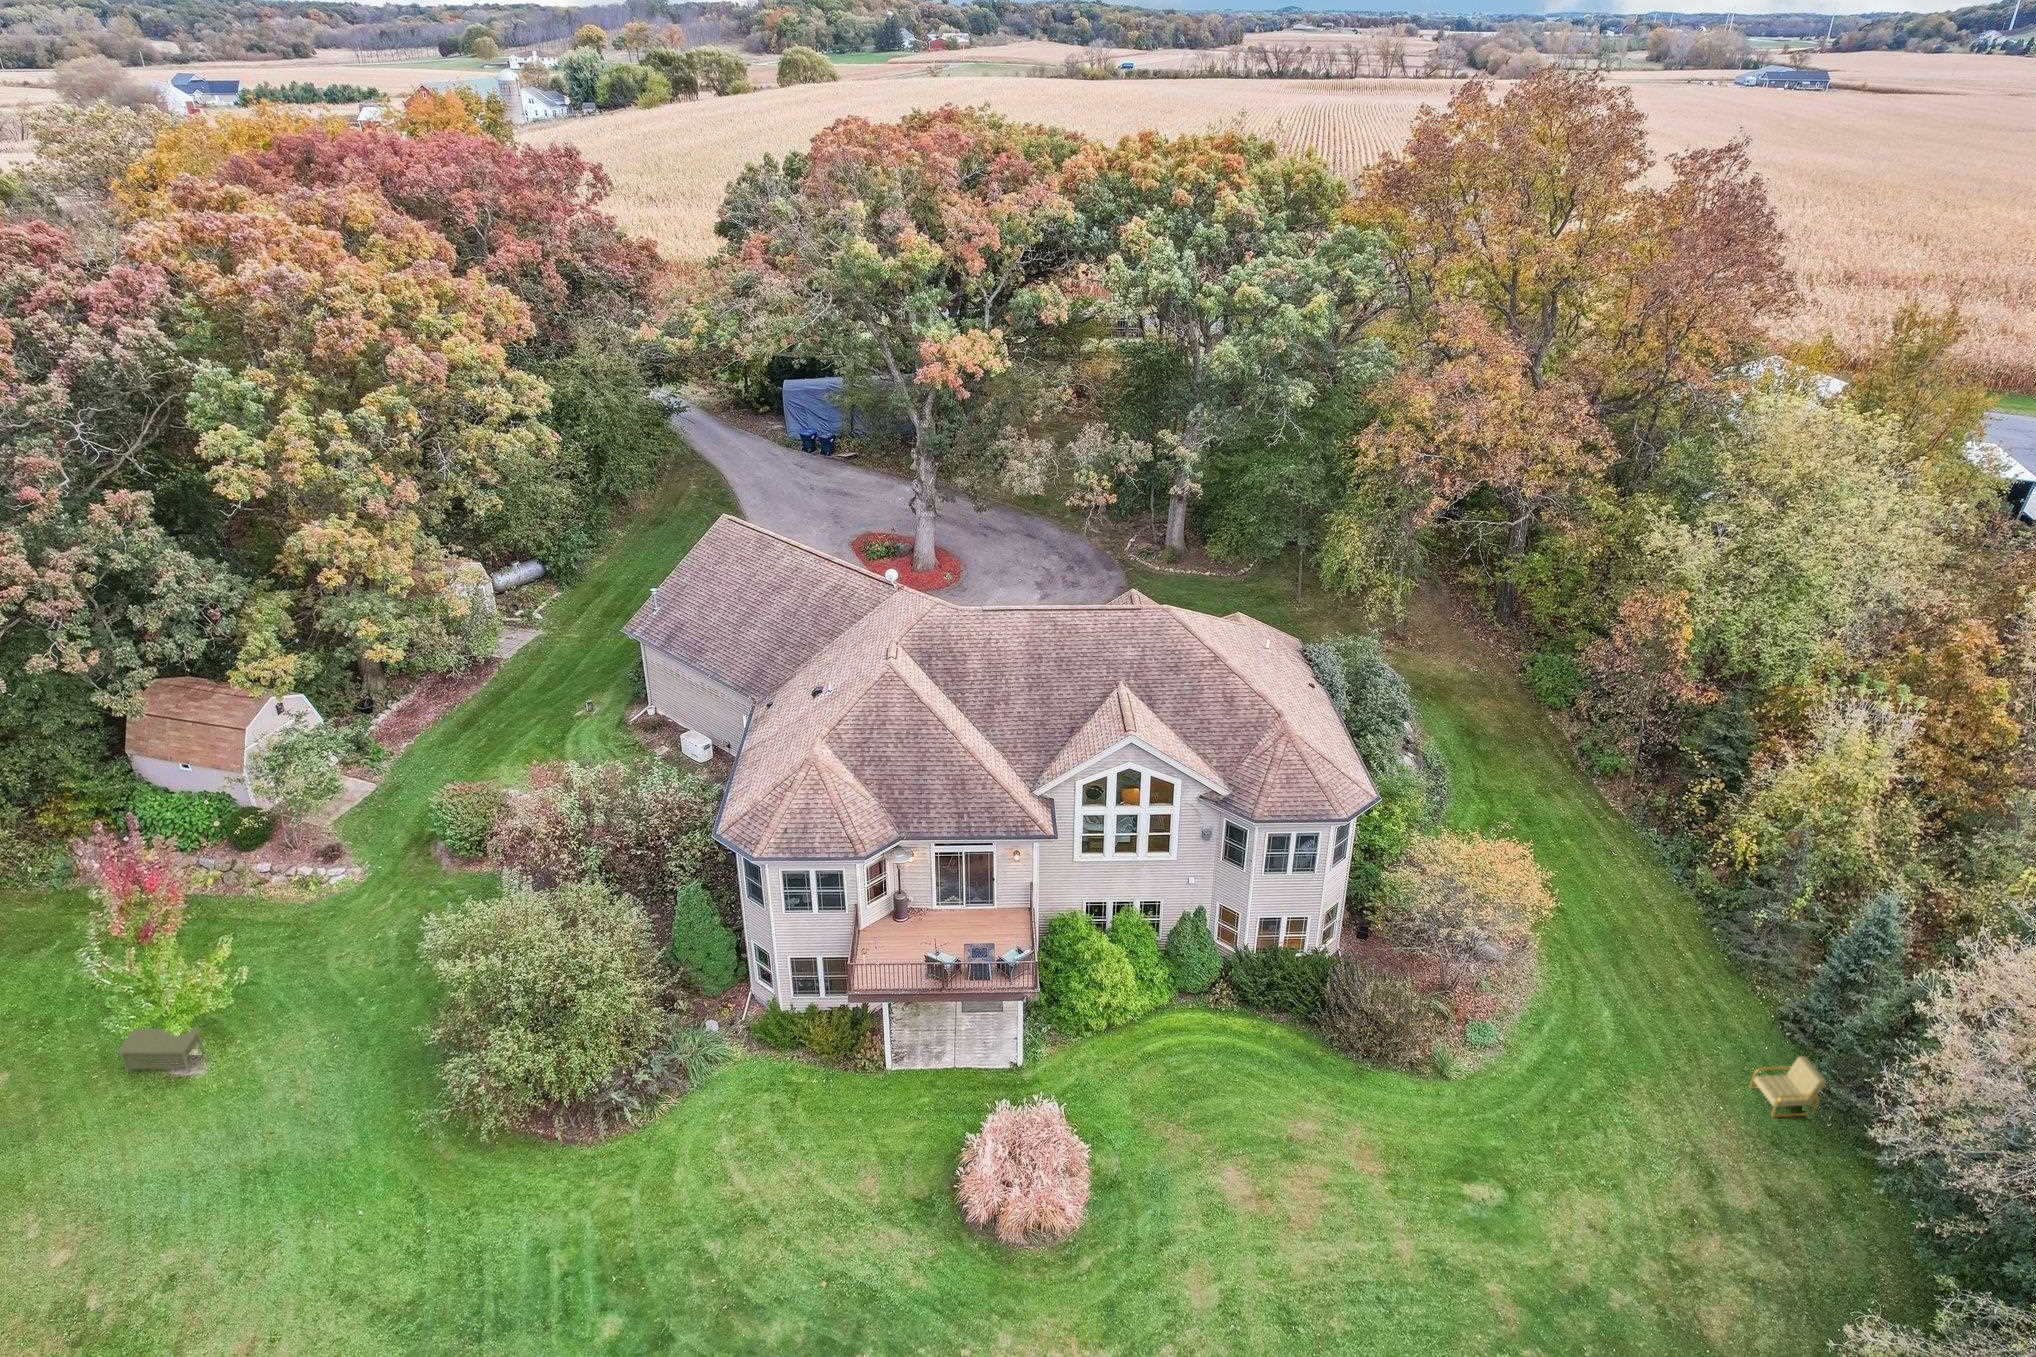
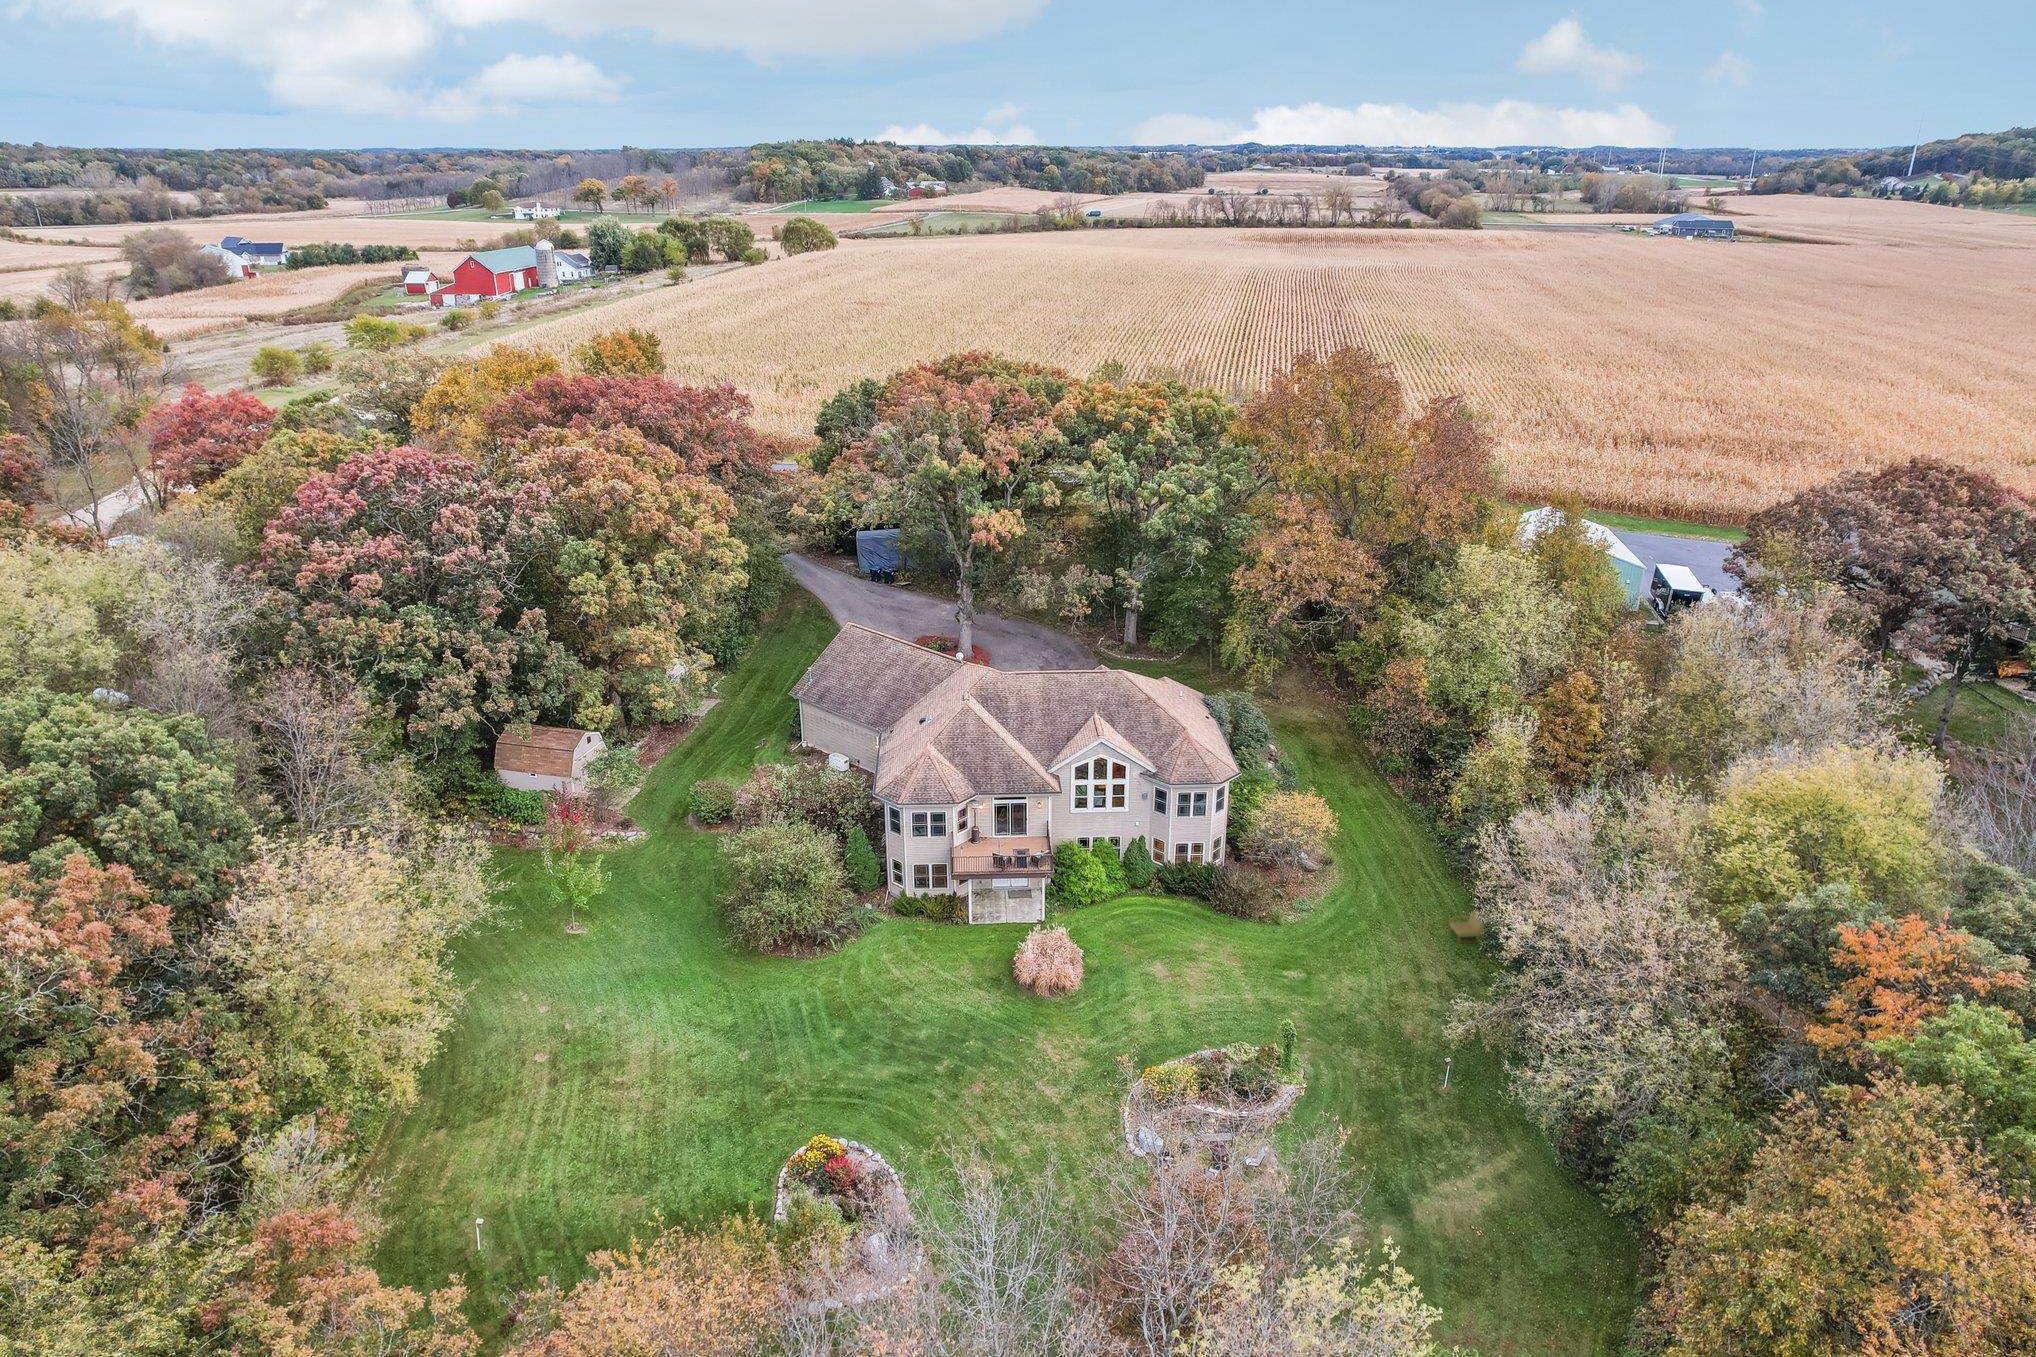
storage bench: present [117,1028,204,1072] -> none [549,904,592,928]

